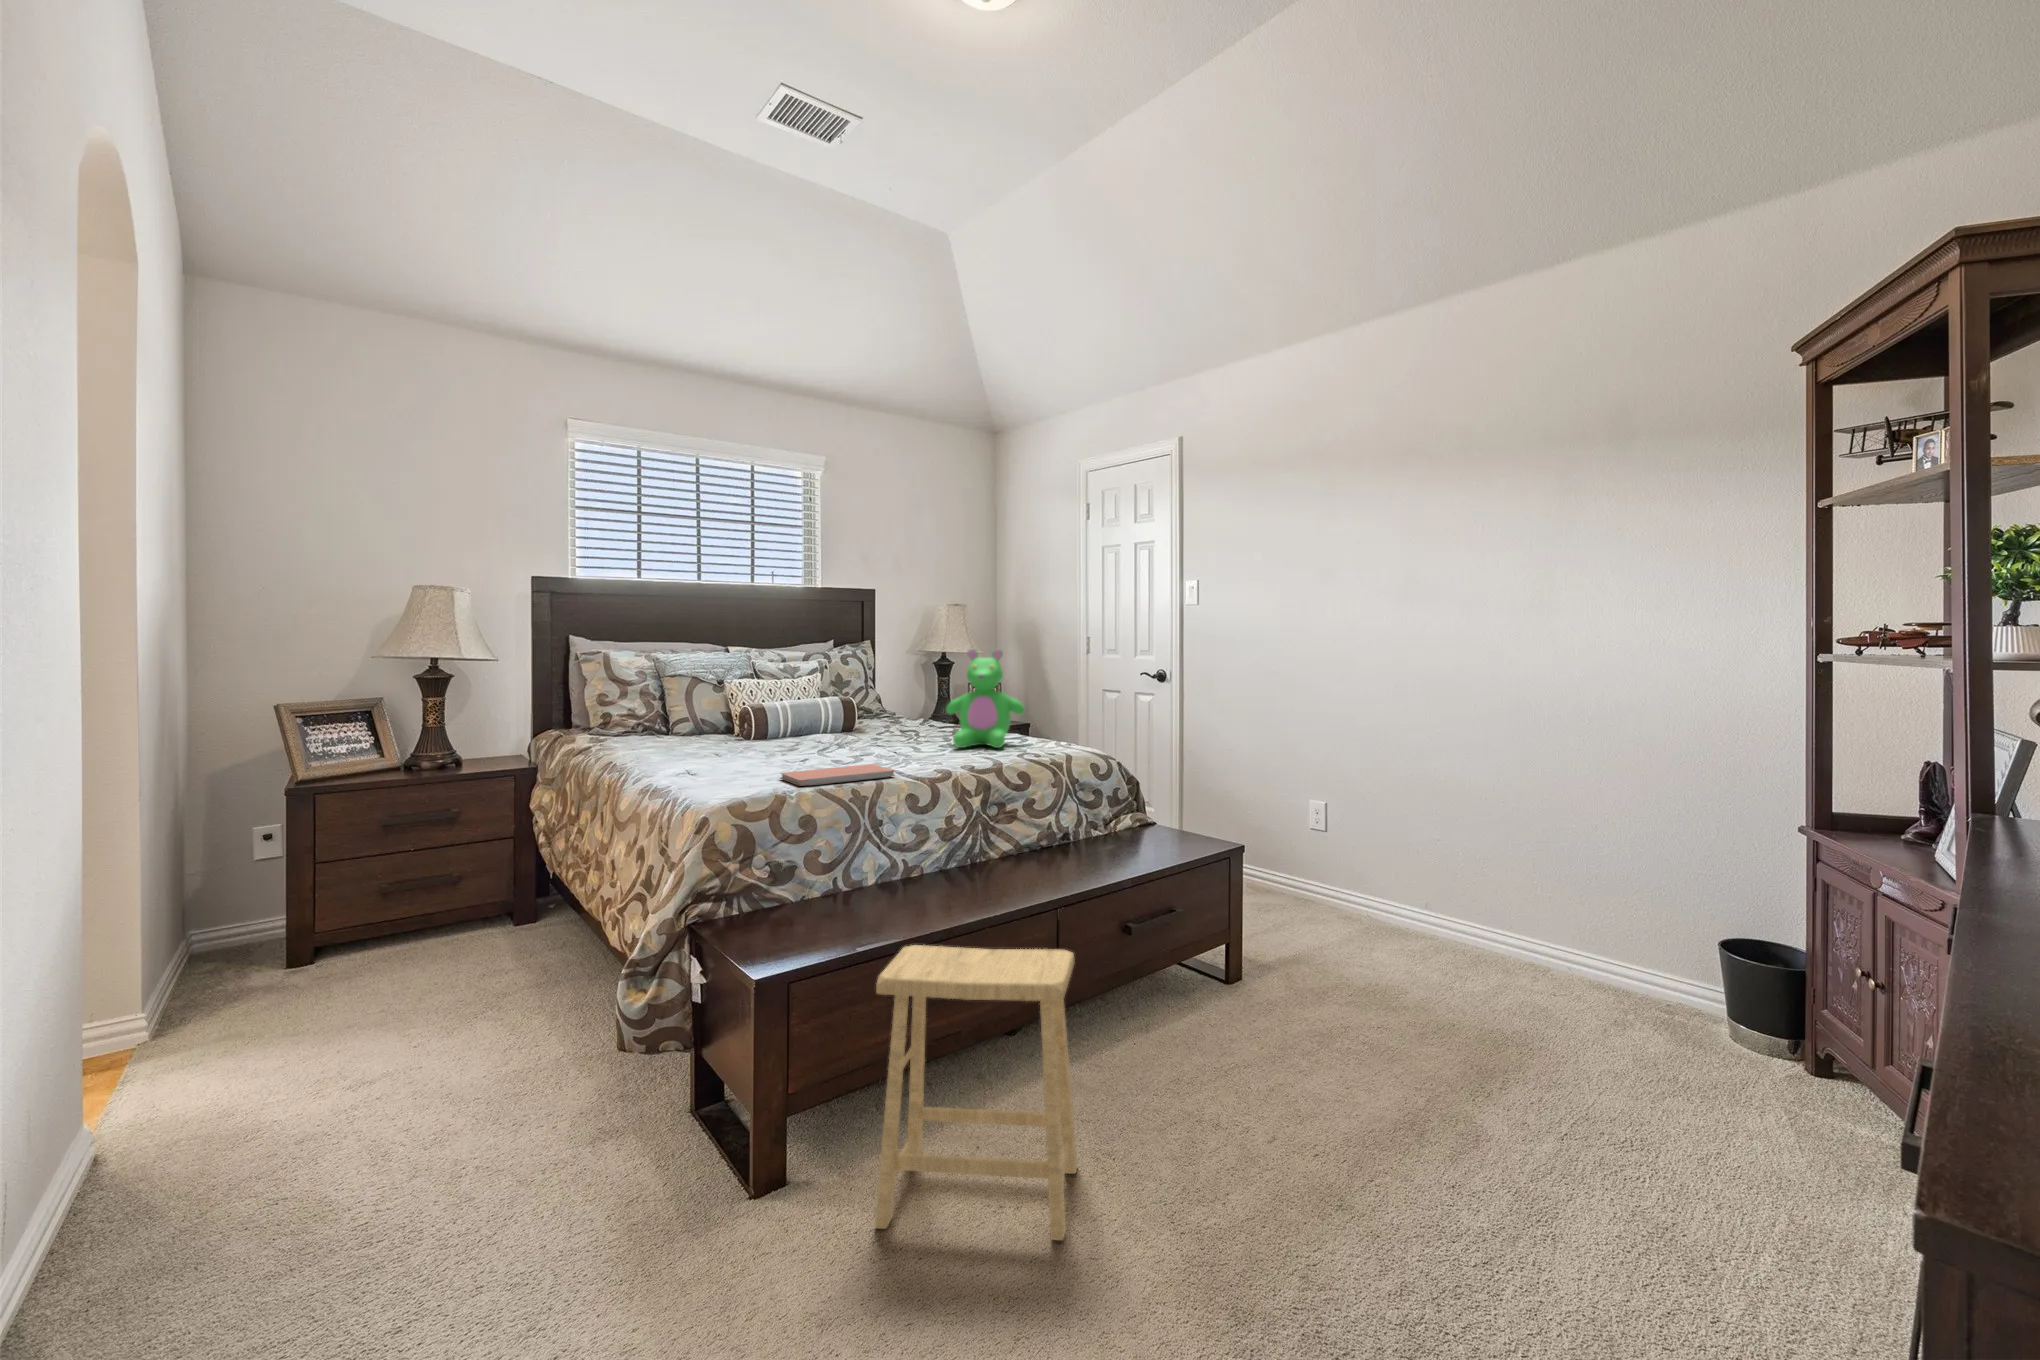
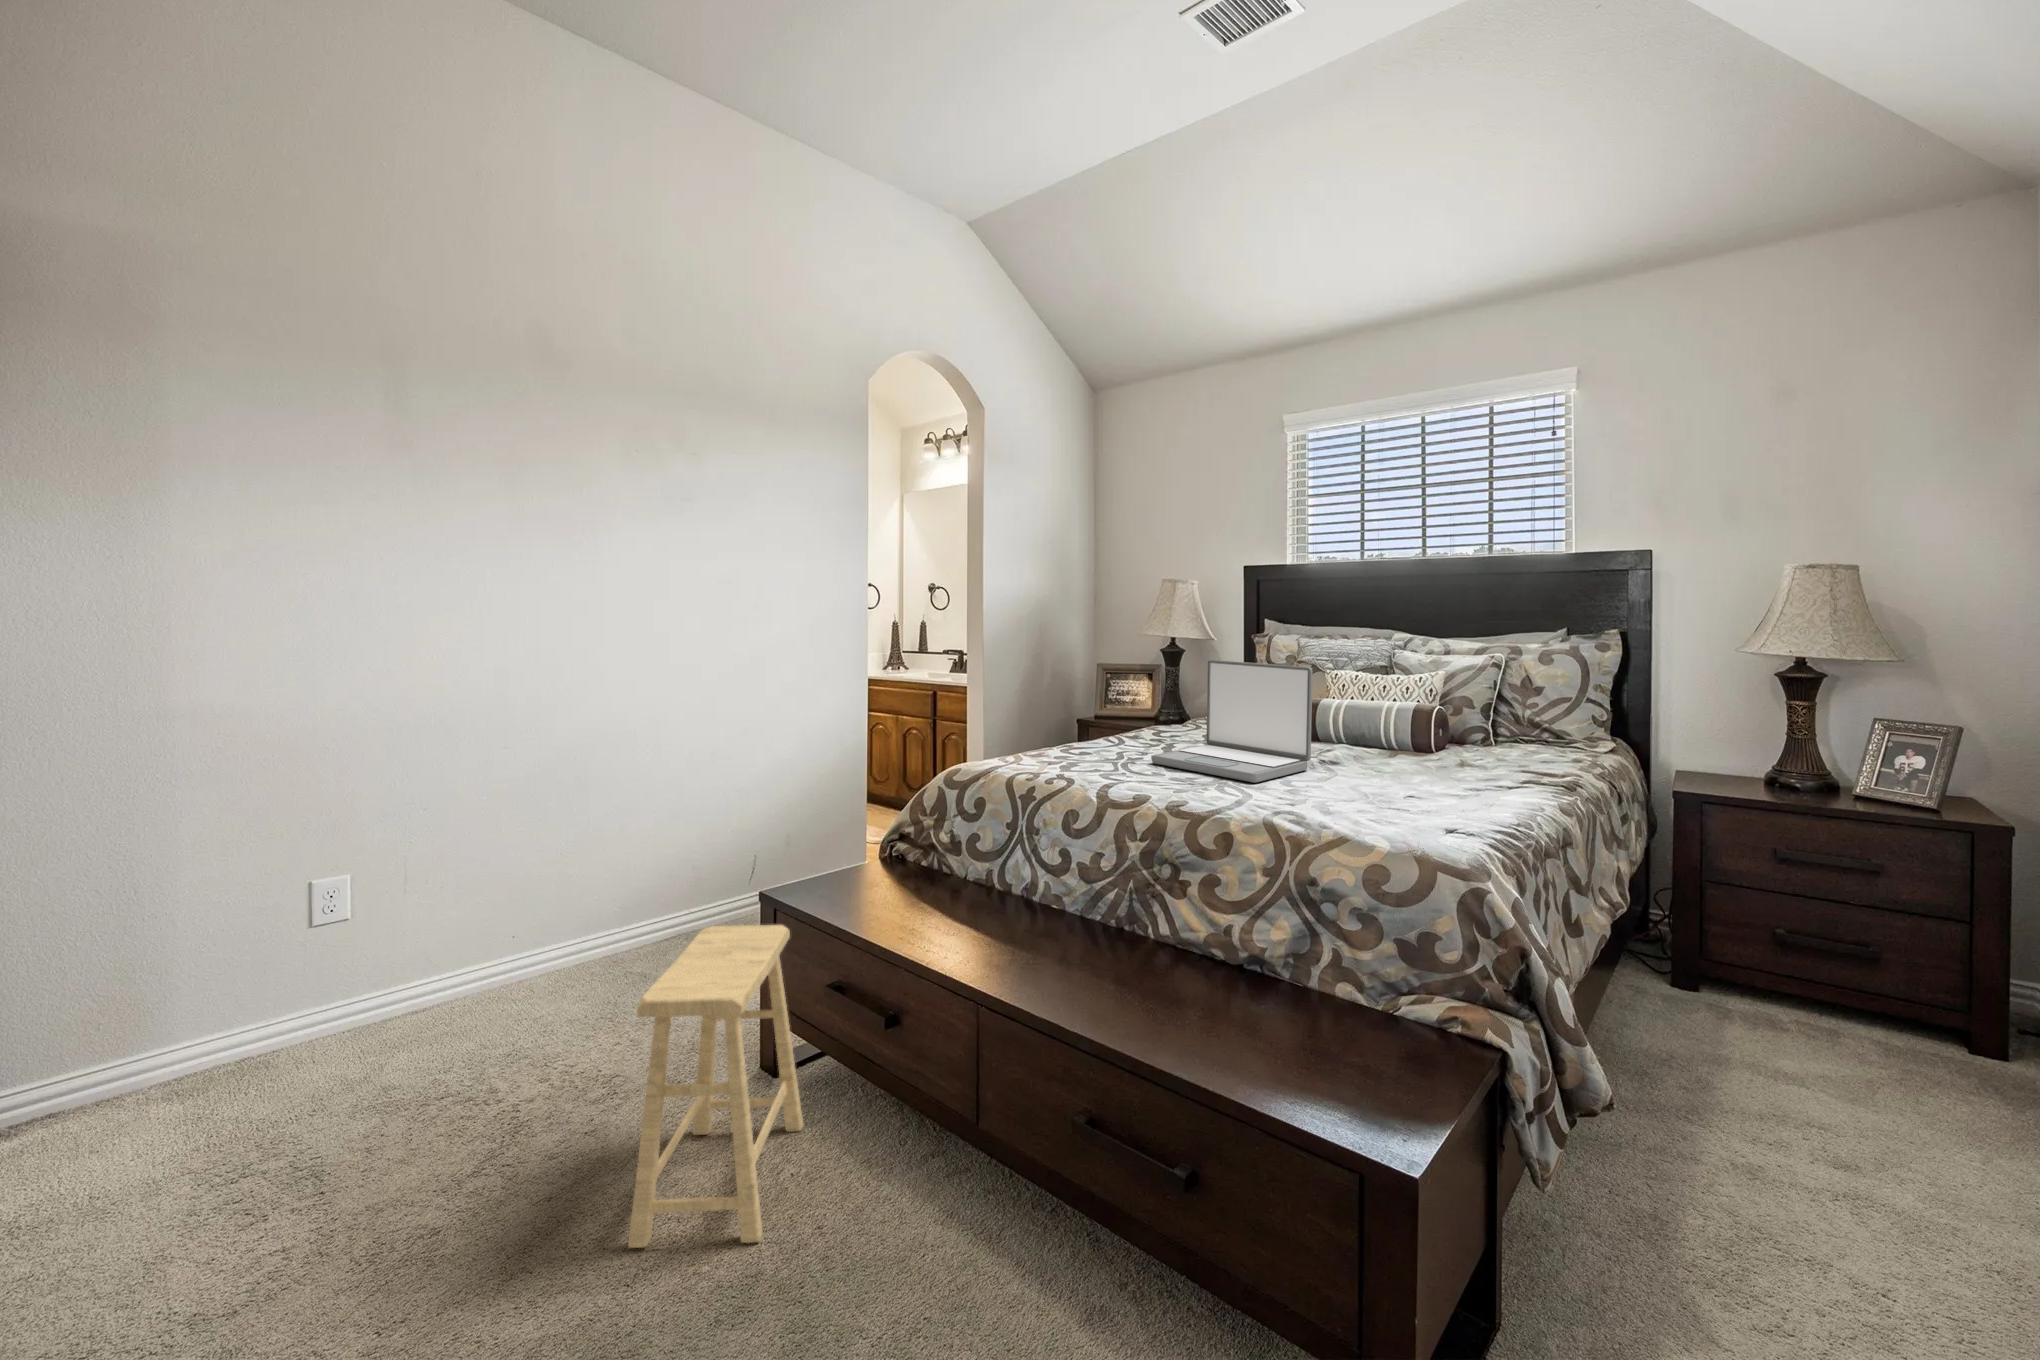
teddy bear: present [946,649,1025,748] -> none [1315,653,1430,803]
laptop: none [793,666,923,762] -> present [1151,660,1313,783]
notebook: present [780,764,895,786] -> none [1002,760,1116,789]

